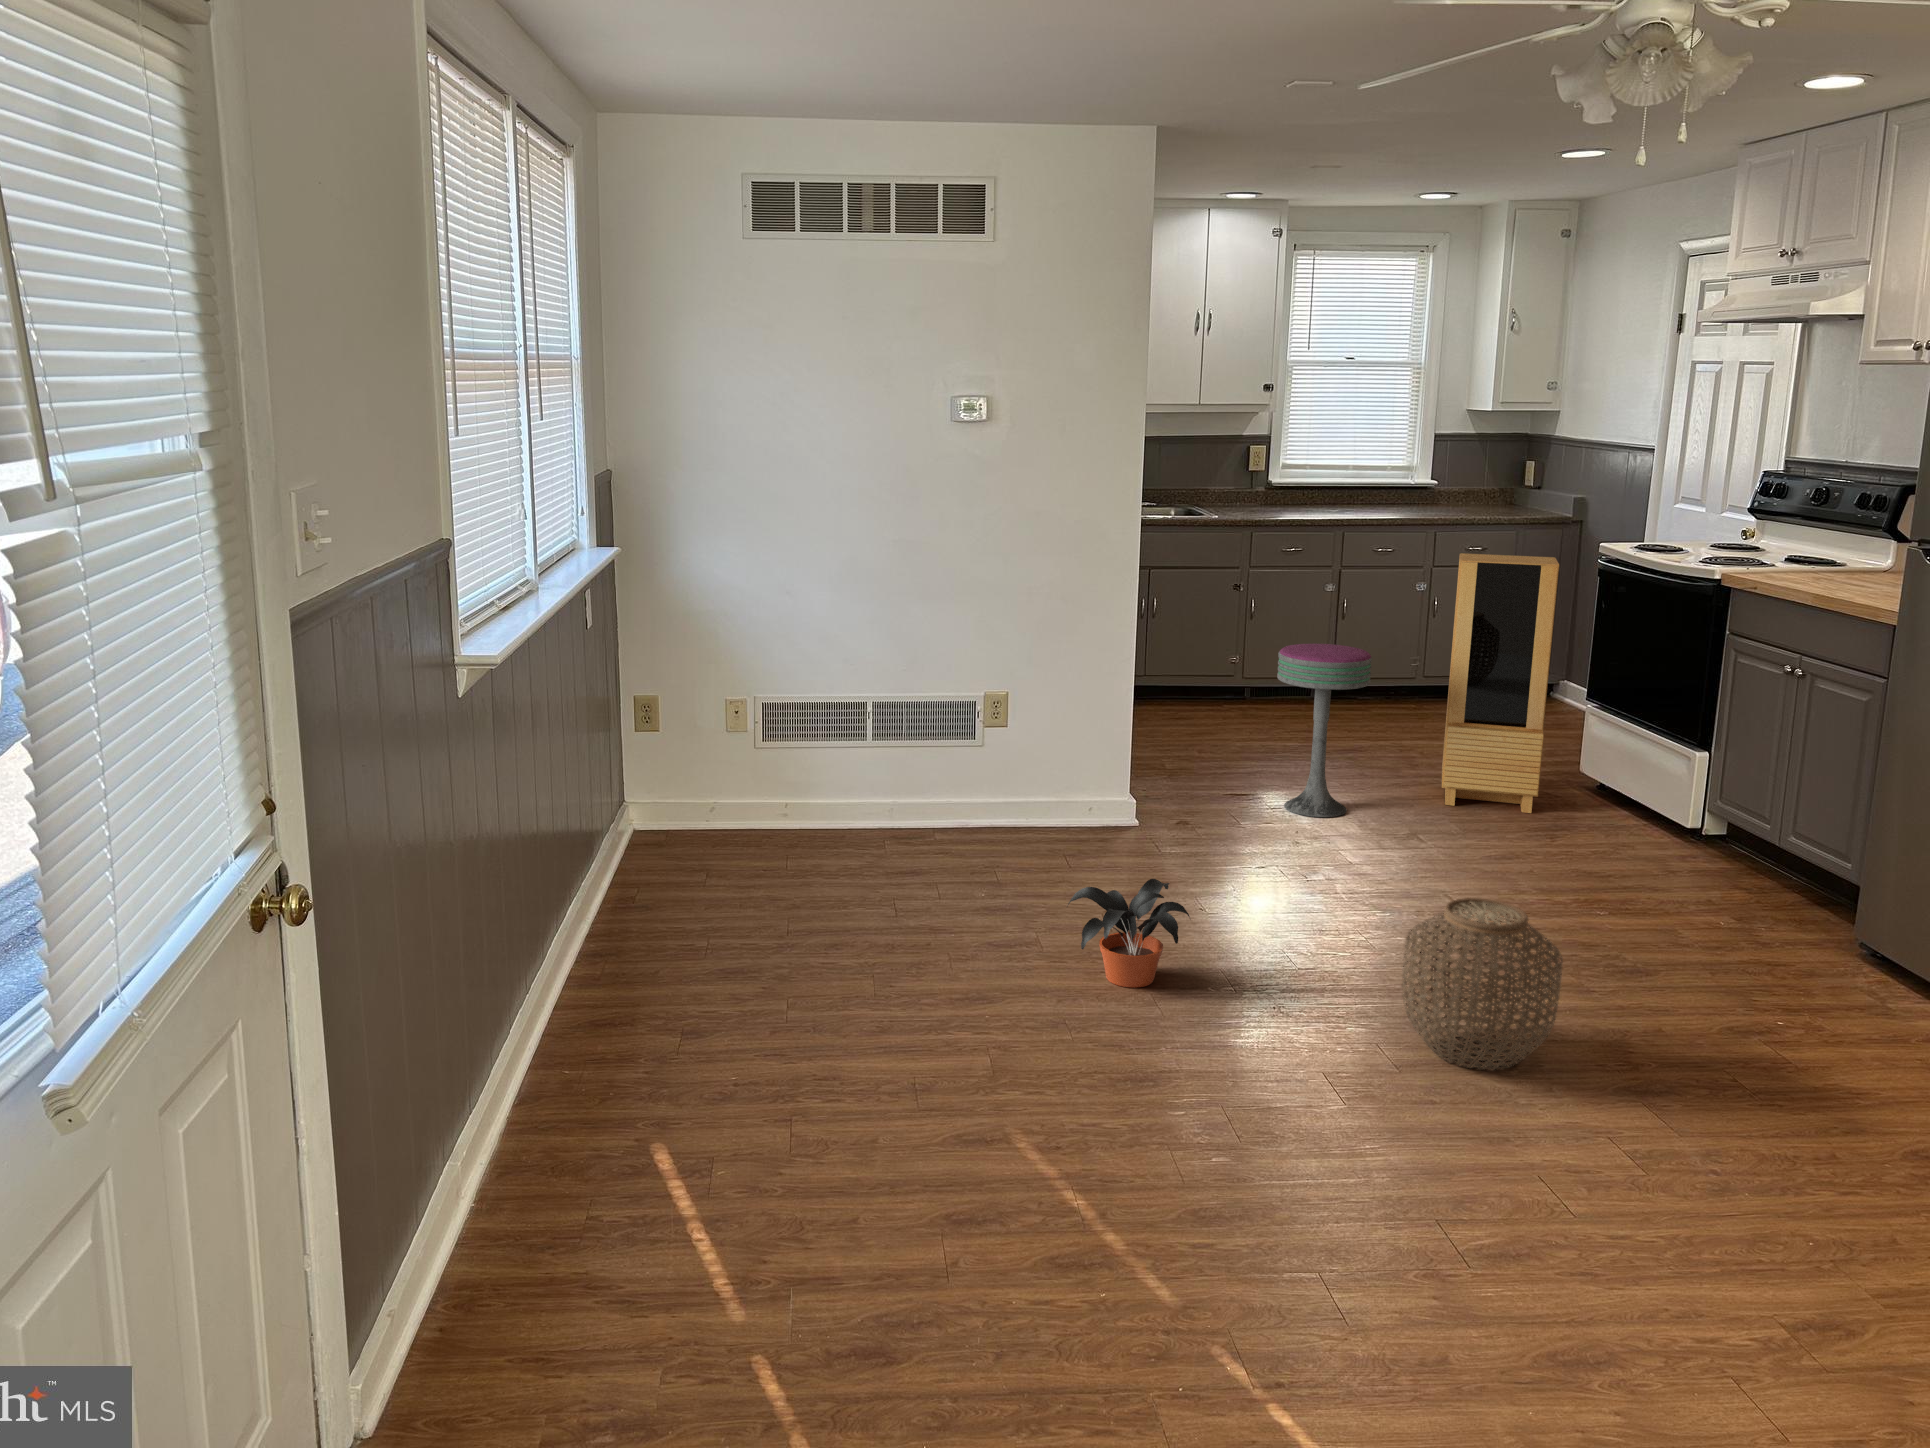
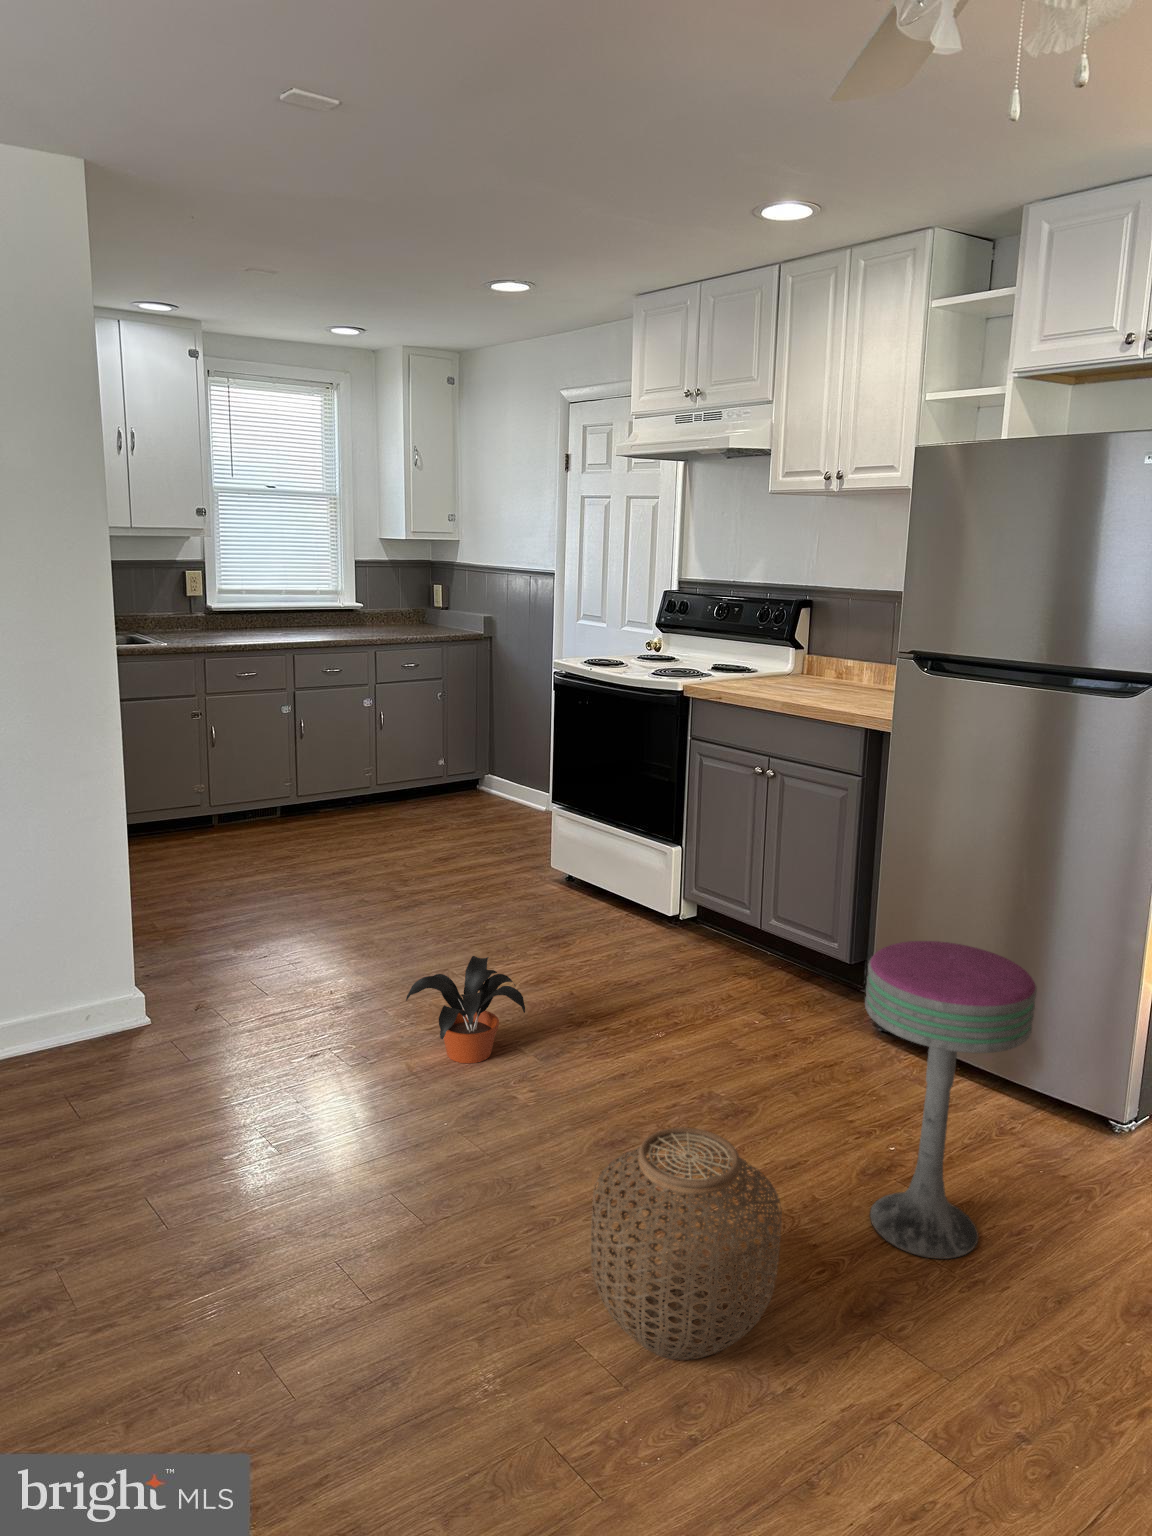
storage cabinet: present [1442,553,1559,813] -> none [438,674,538,927]
bar stool: present [1277,644,1372,817] -> present [865,941,1037,1259]
potted plant: present [1068,879,1190,988] -> present [406,956,525,1063]

